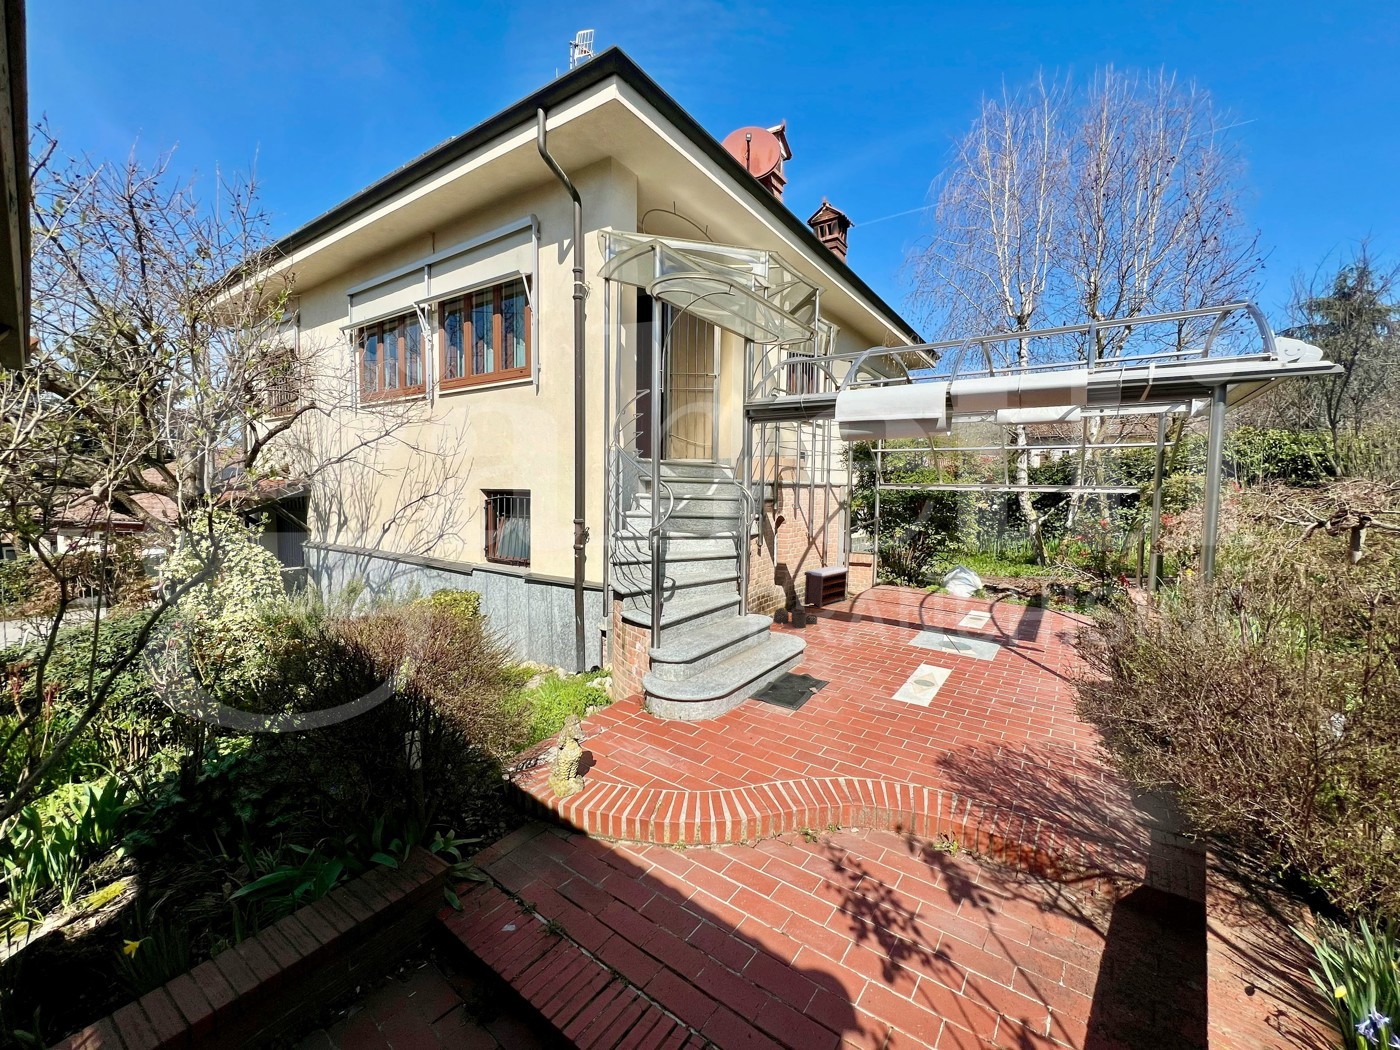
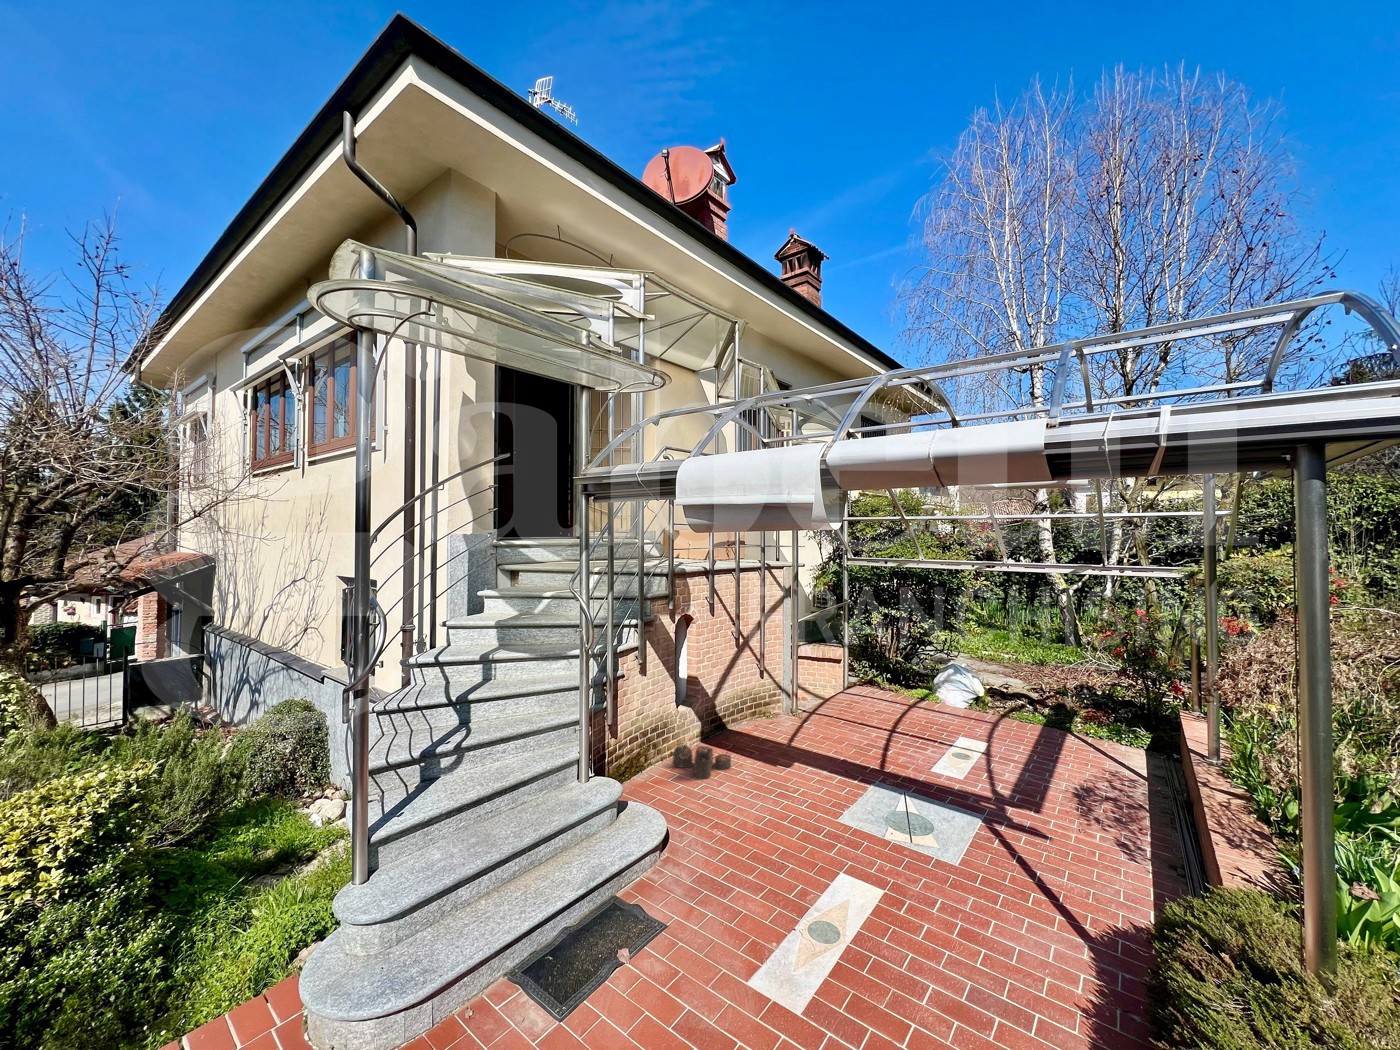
bench: present [804,566,849,608] -> none [732,671,796,734]

